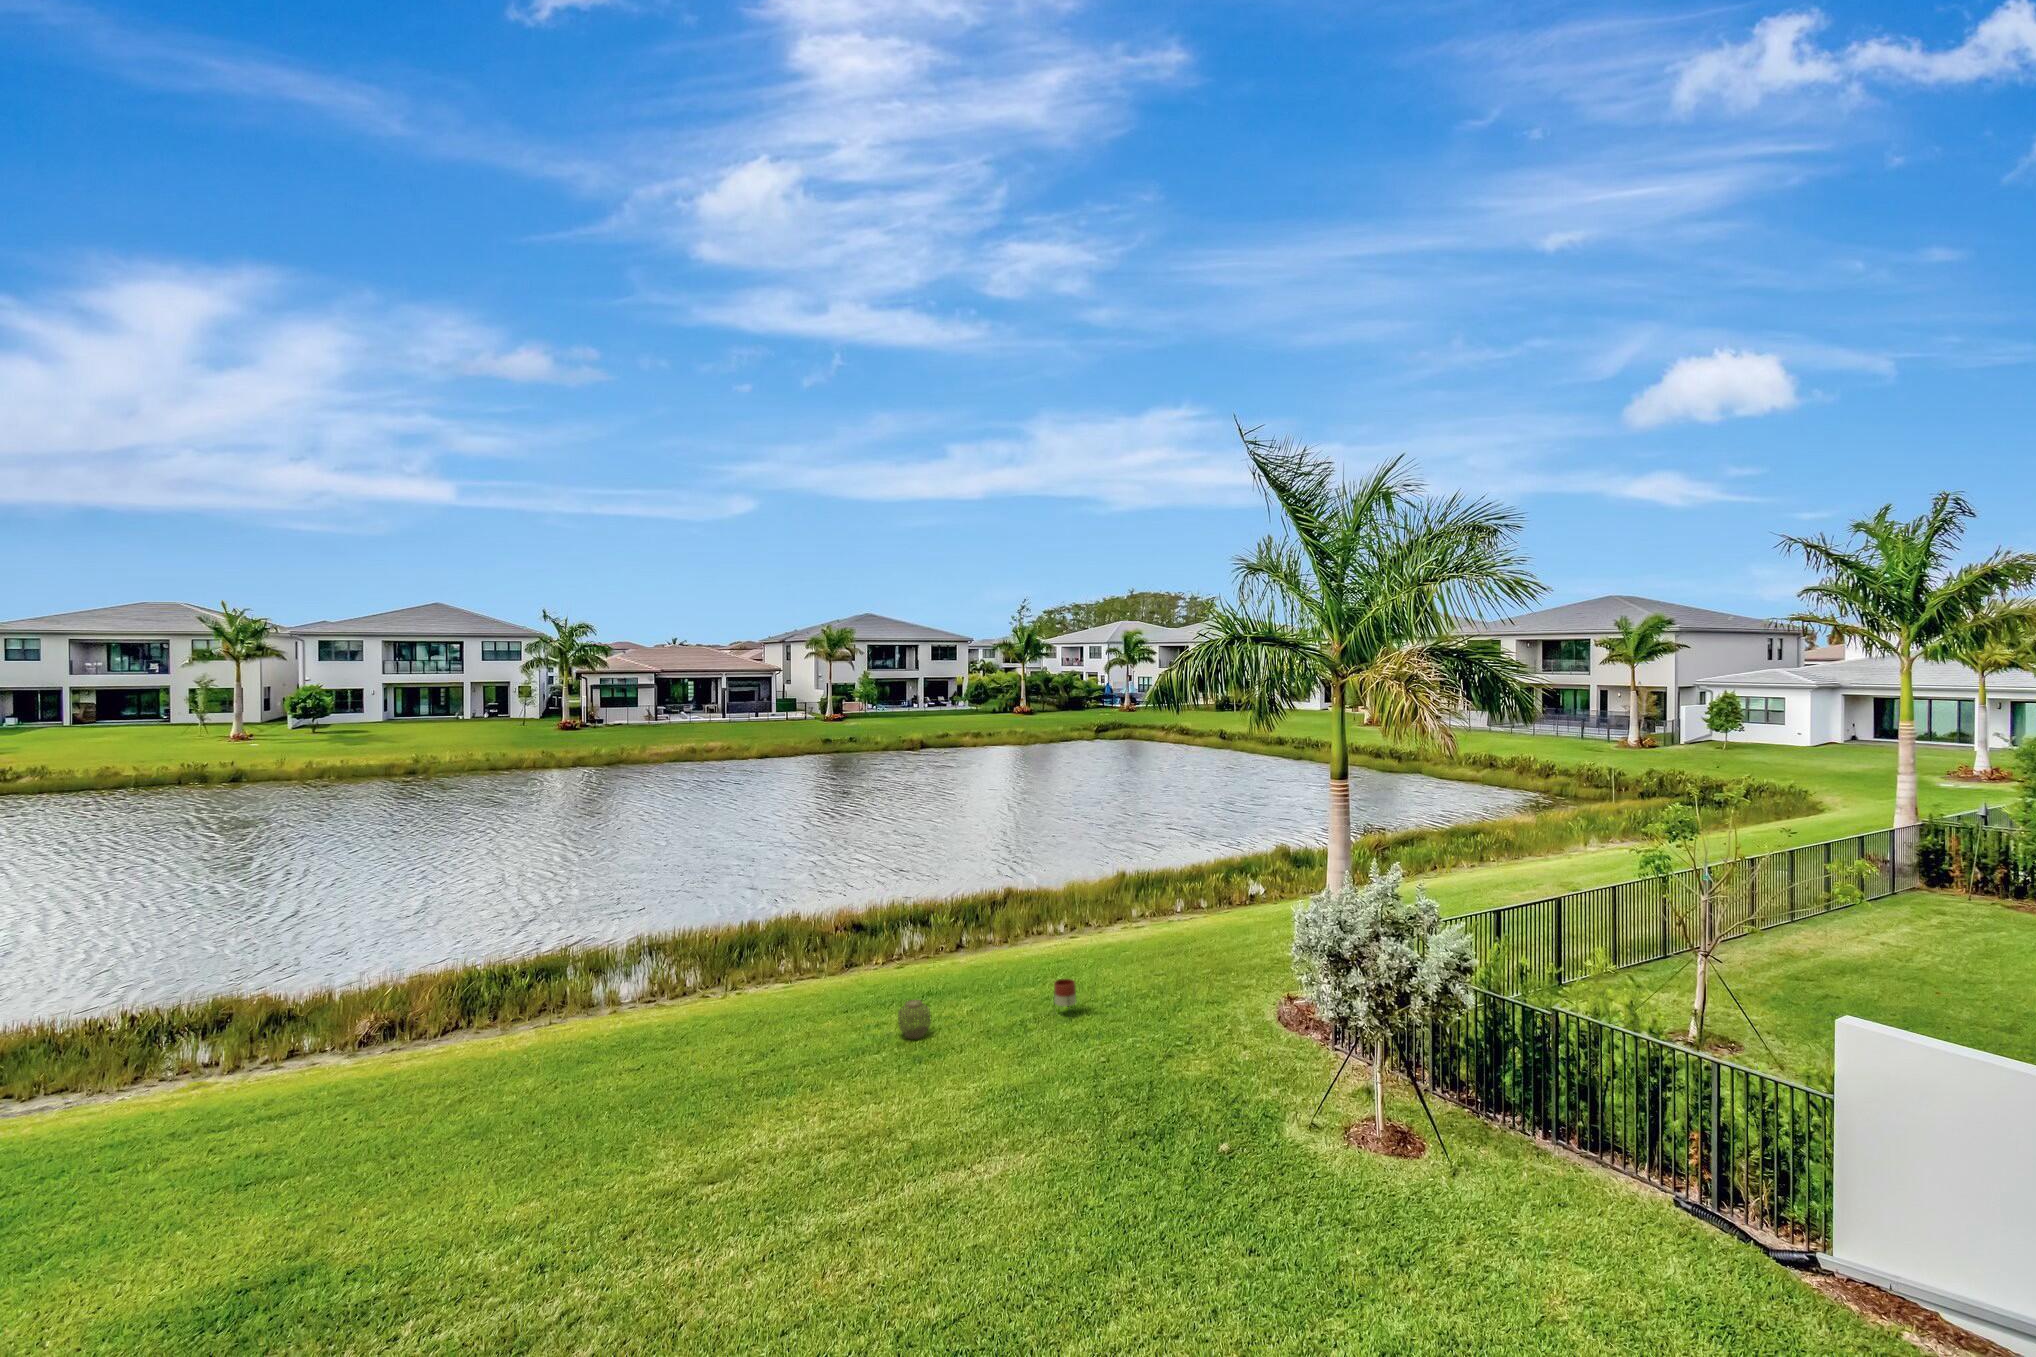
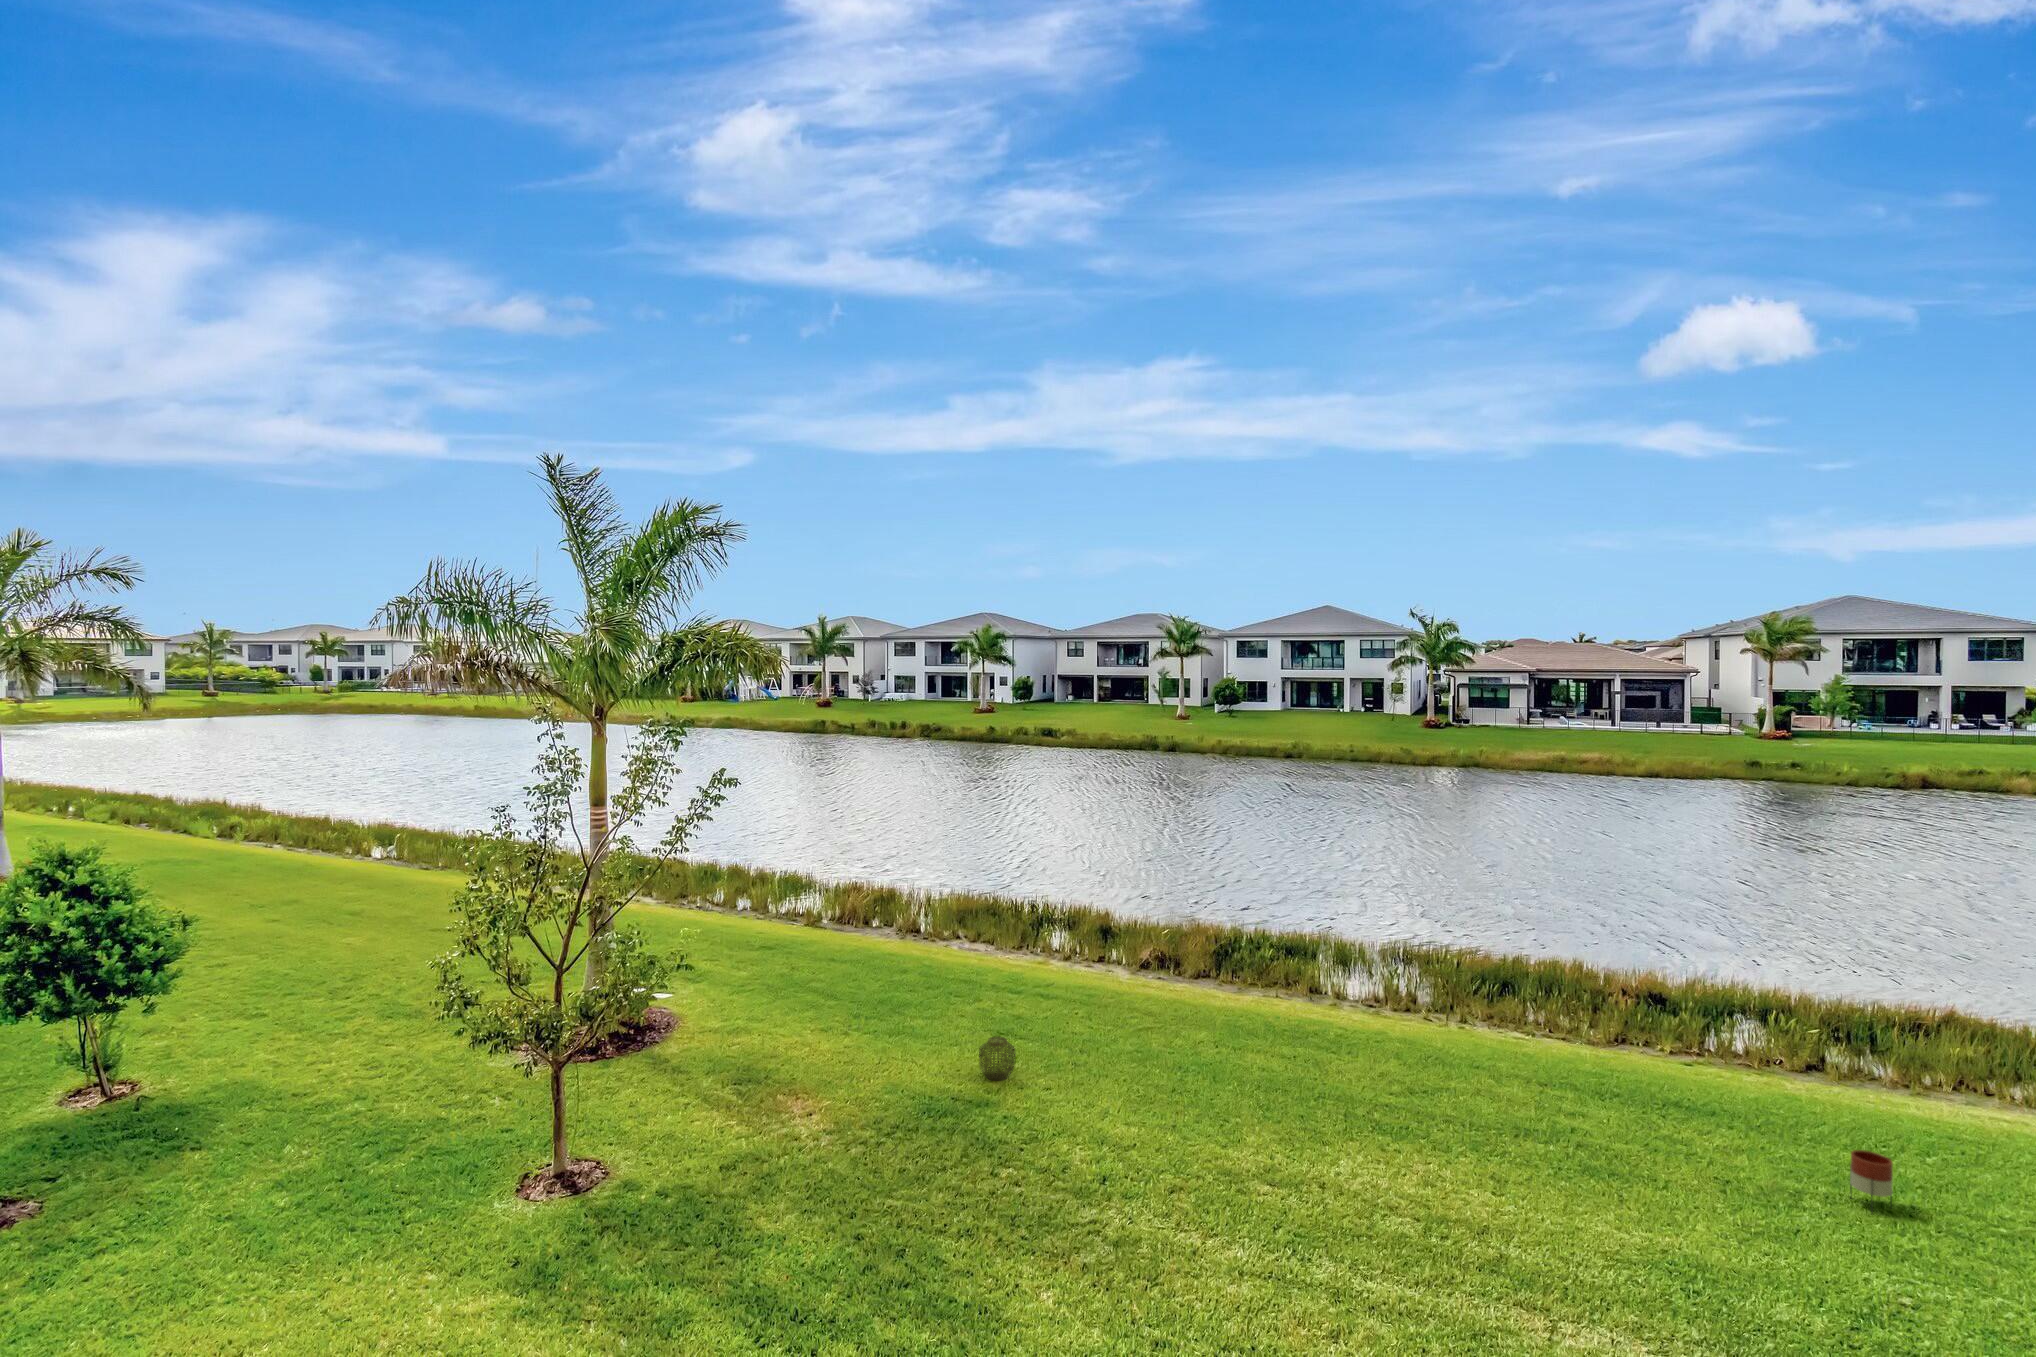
woven basket: present [898,1000,931,1039] -> present [979,1036,1015,1081]

